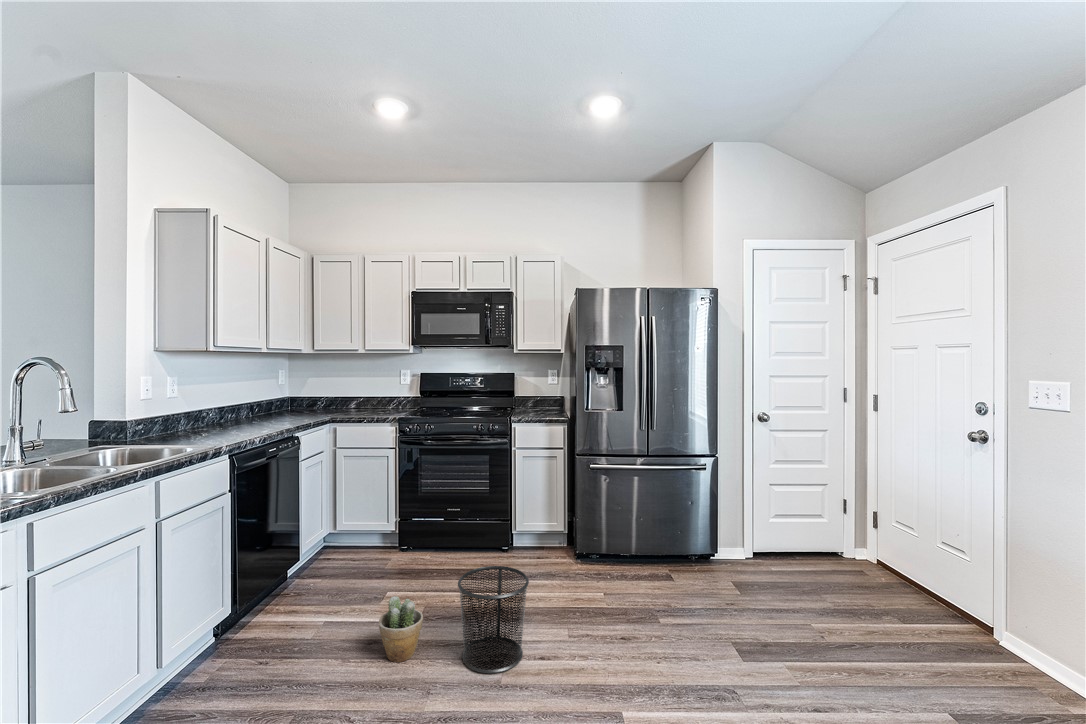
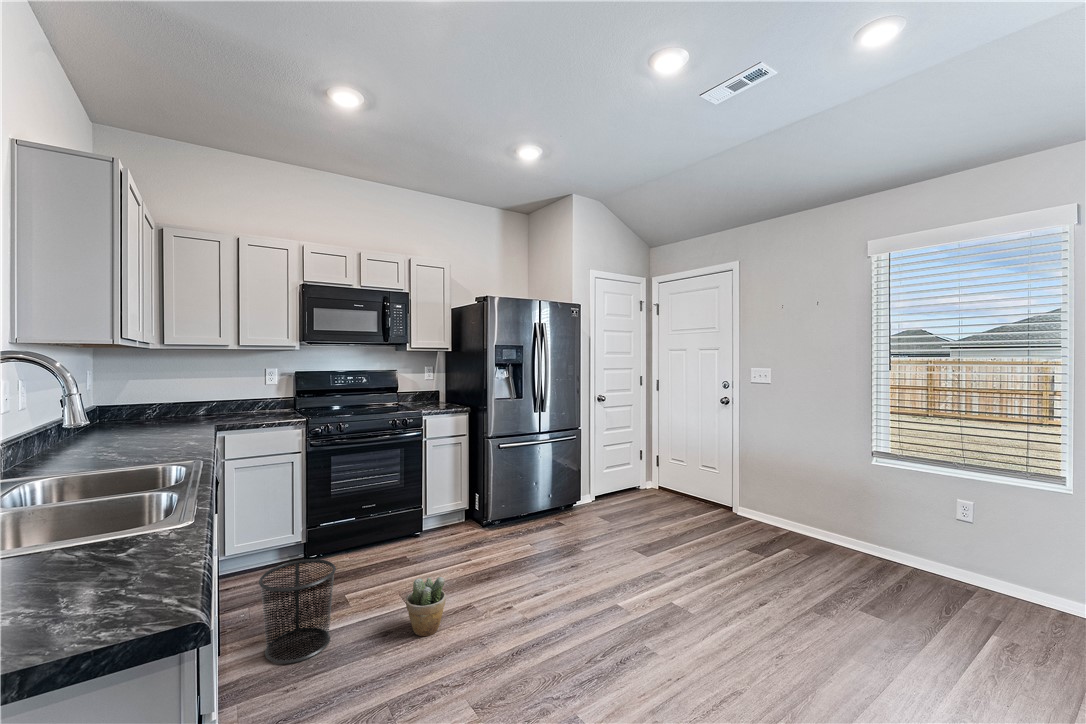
waste bin: present [458,566,529,673] -> present [259,559,336,664]

